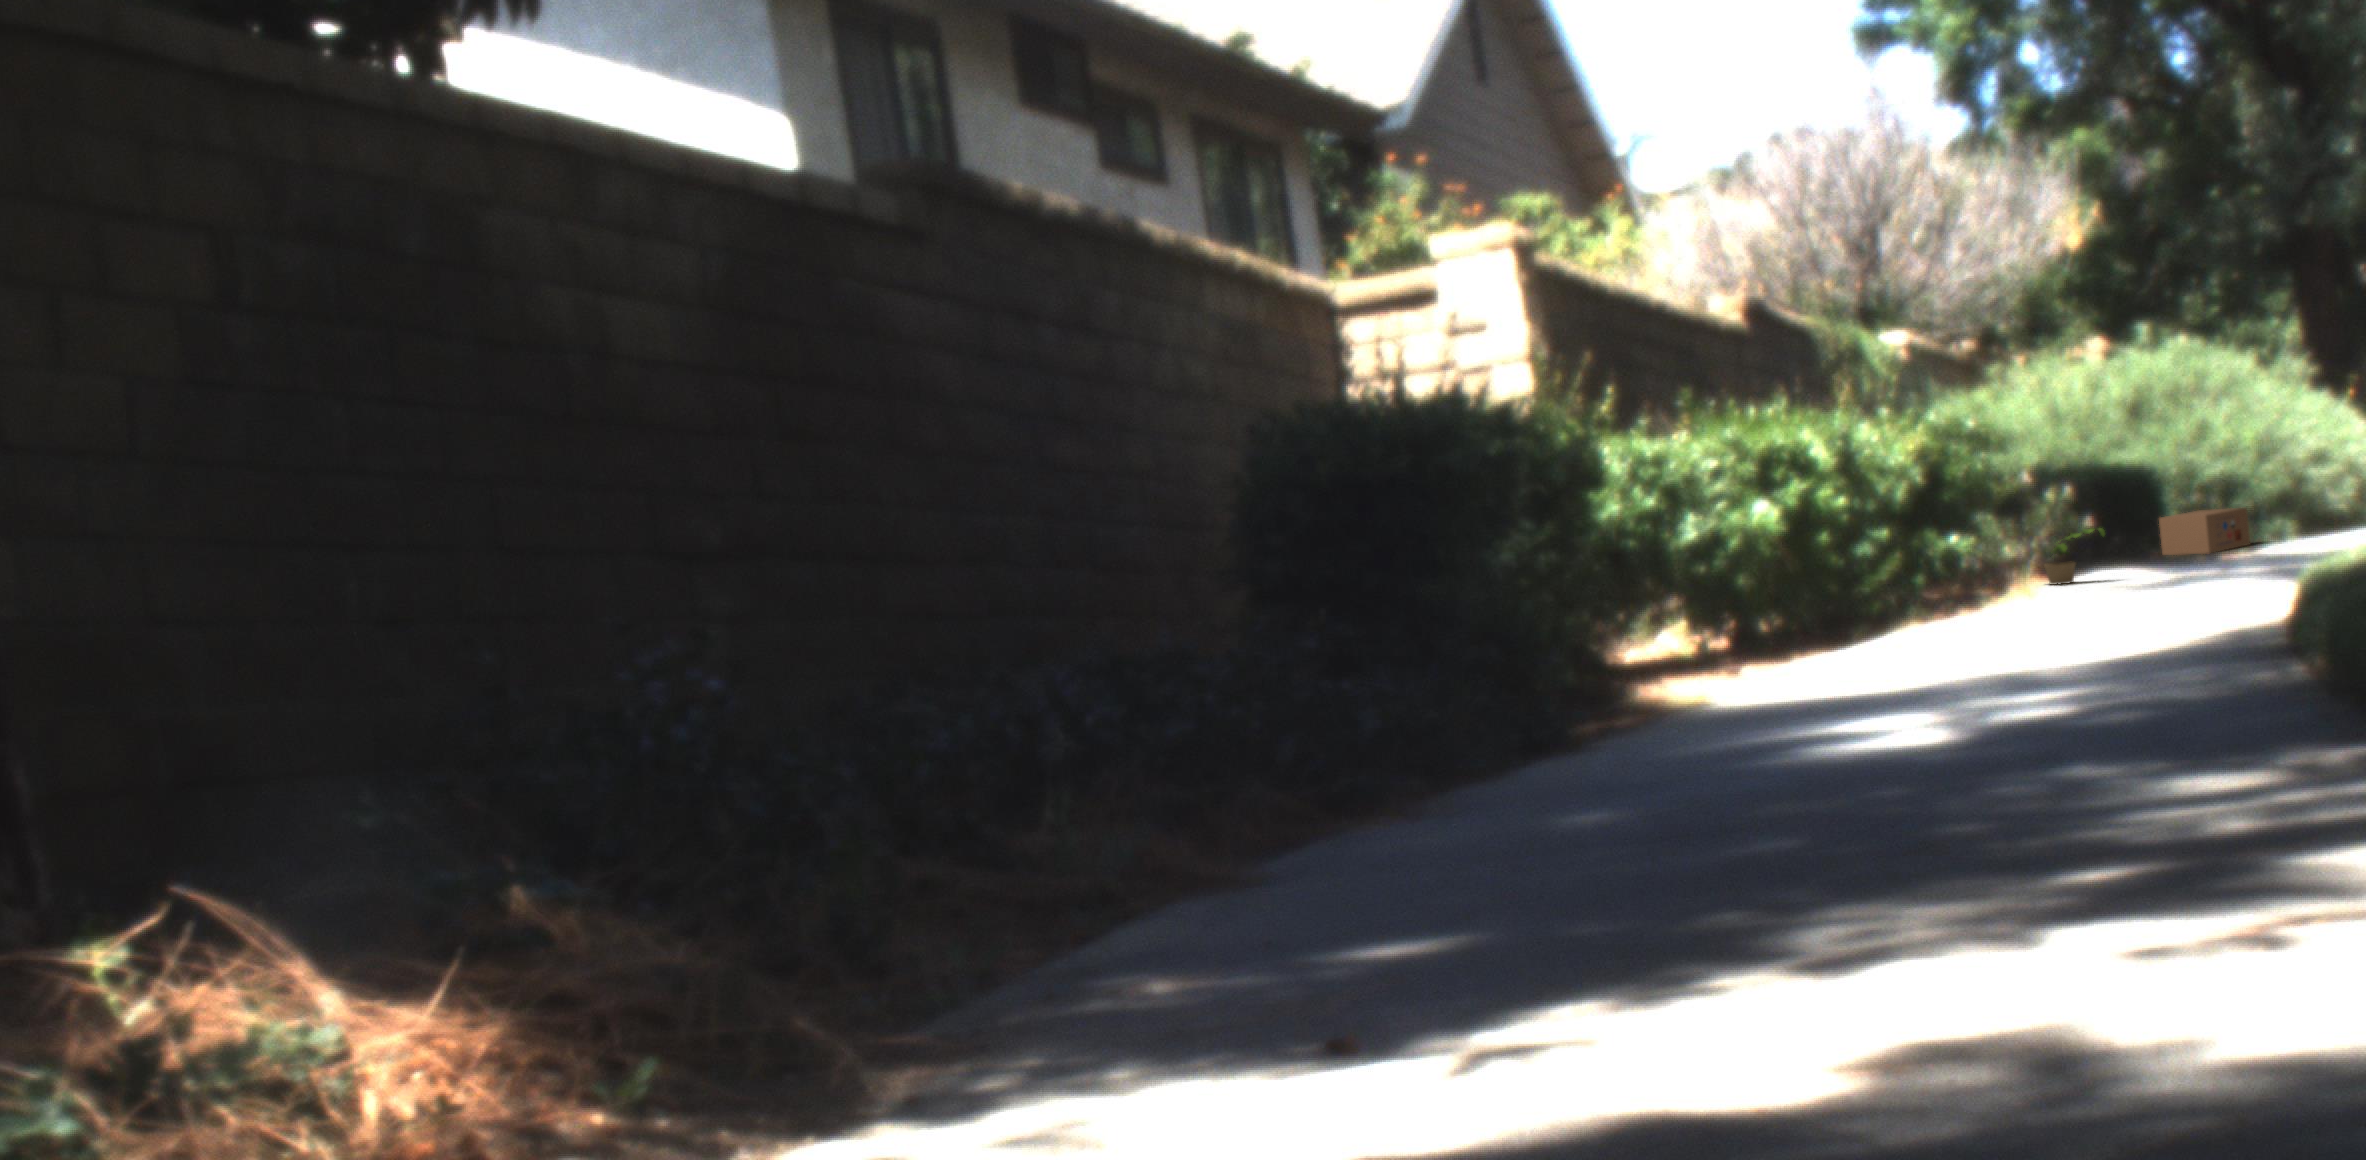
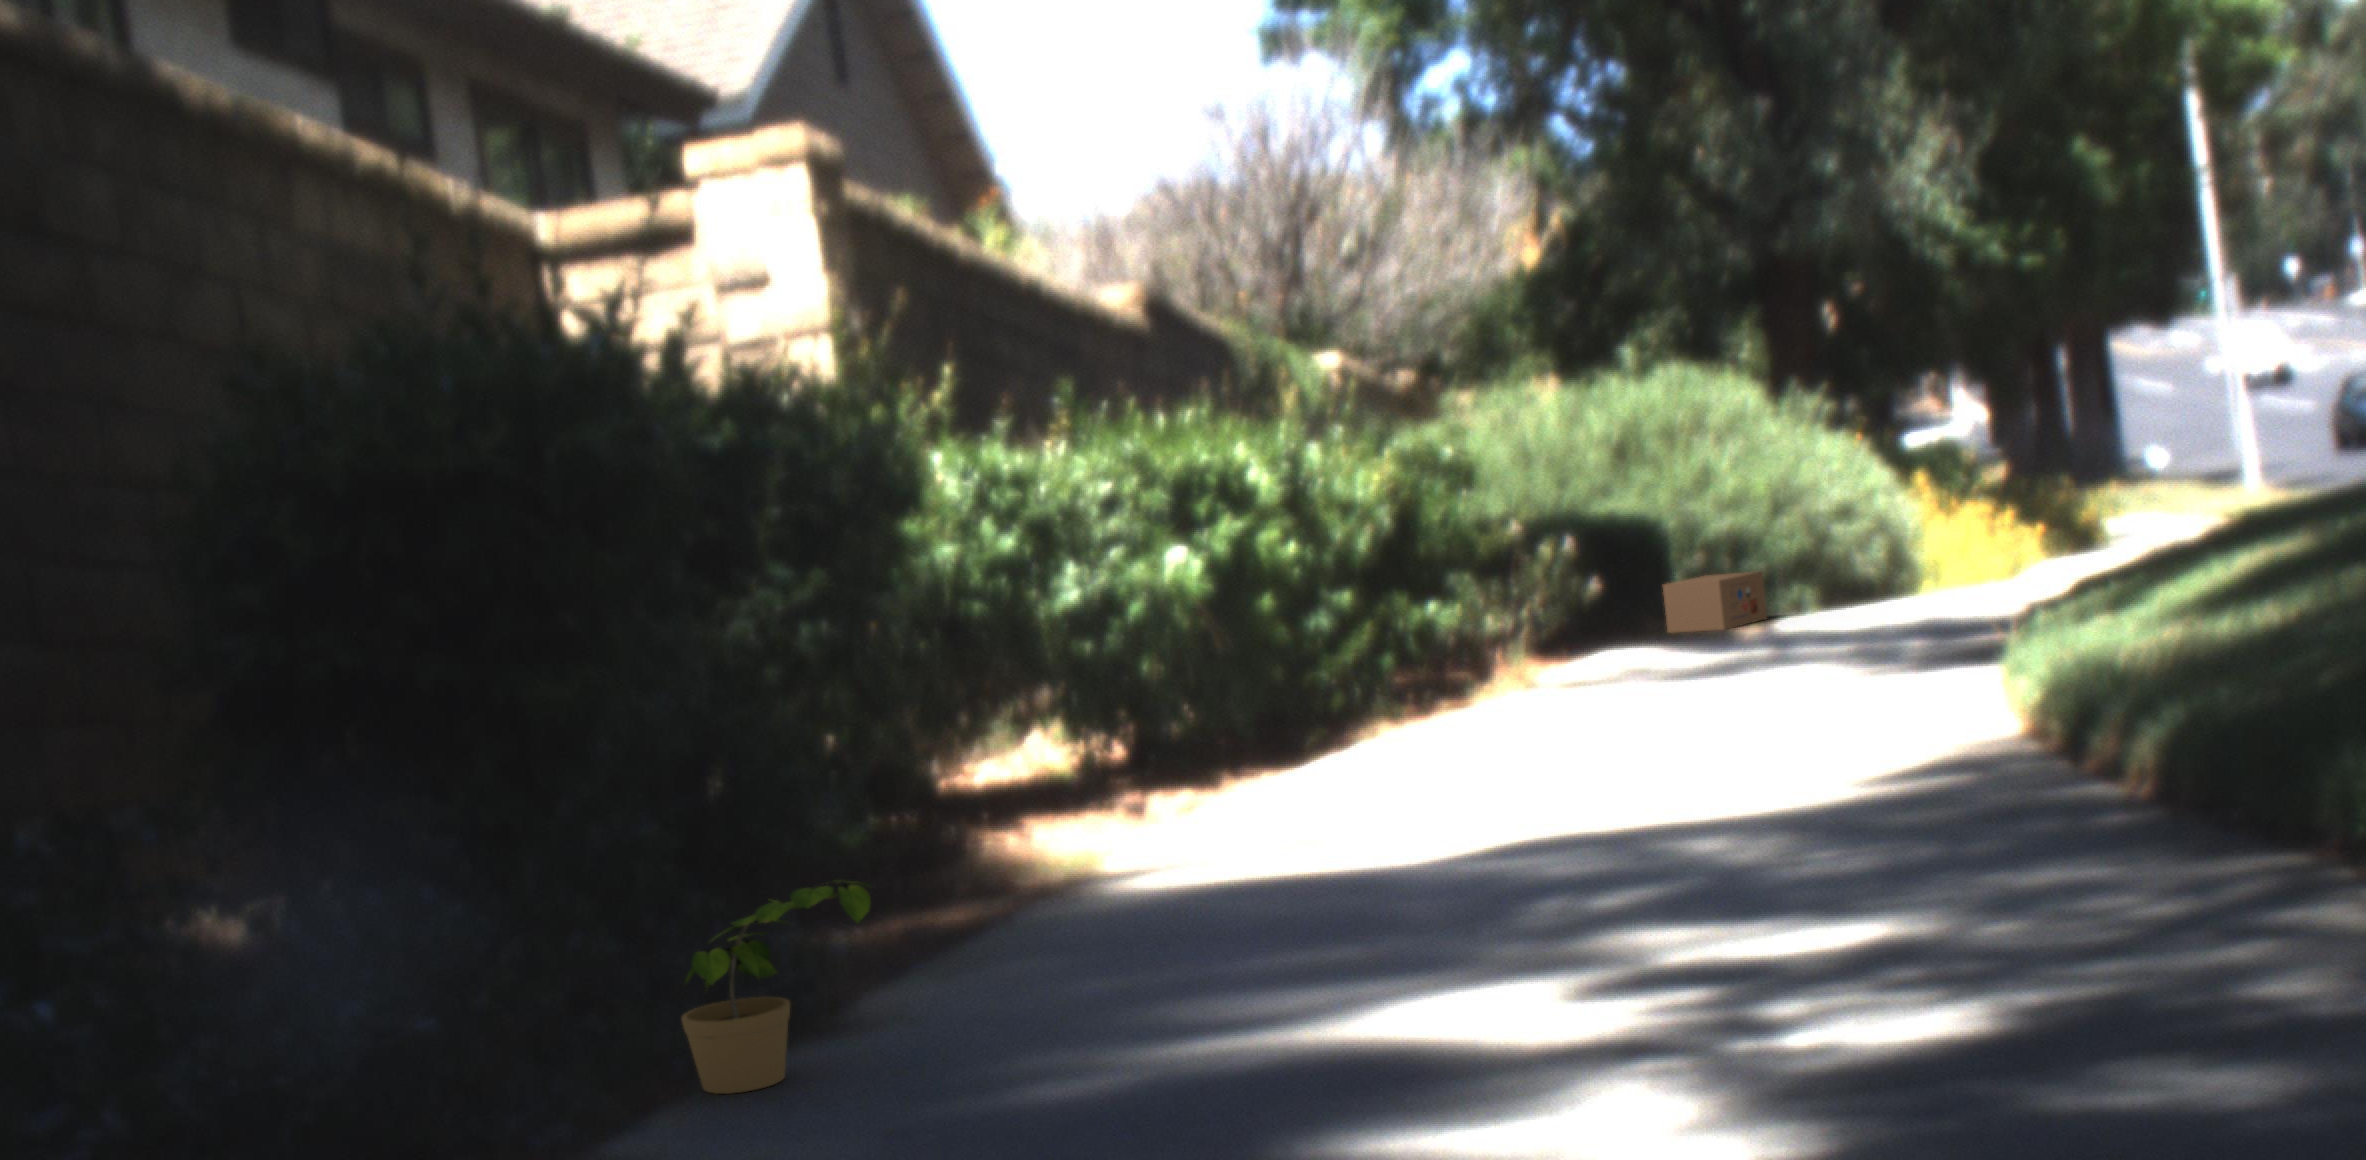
potted plant: present [2044,528,2105,584] -> present [681,880,871,1094]

